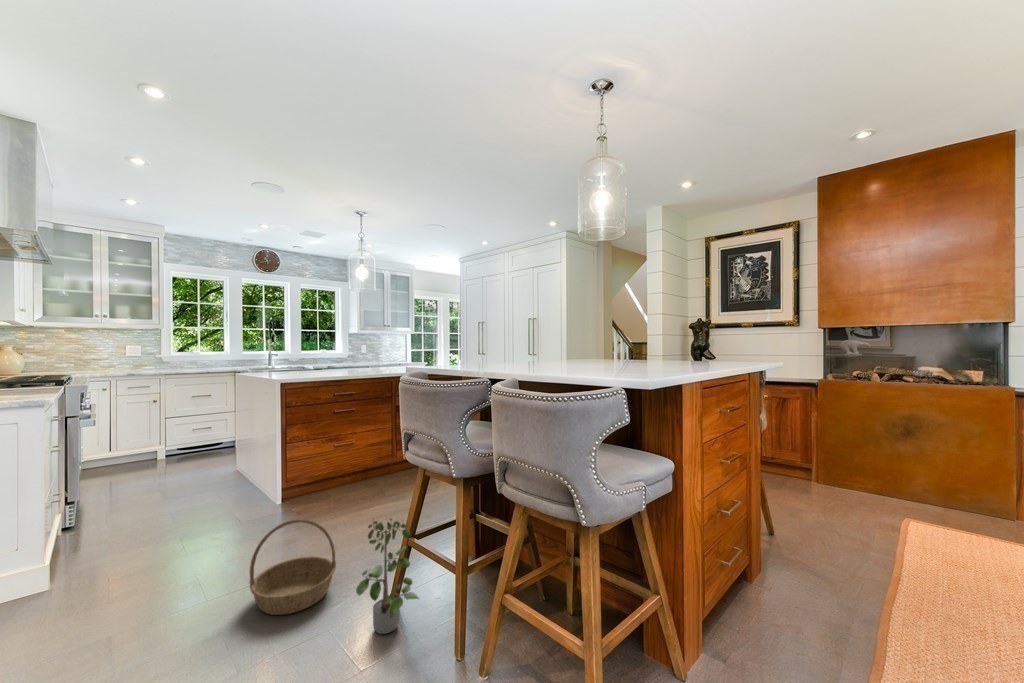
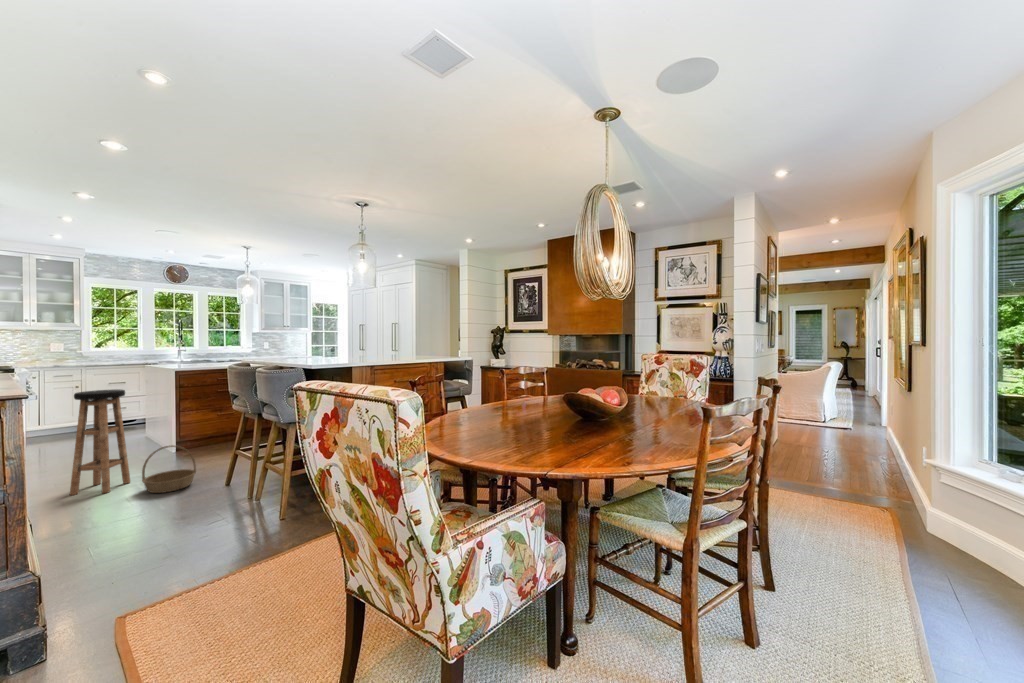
bar stool: none [129,415,227,611] -> present [70,389,130,495]
potted plant: present [356,519,419,634] -> none [199,439,232,496]

